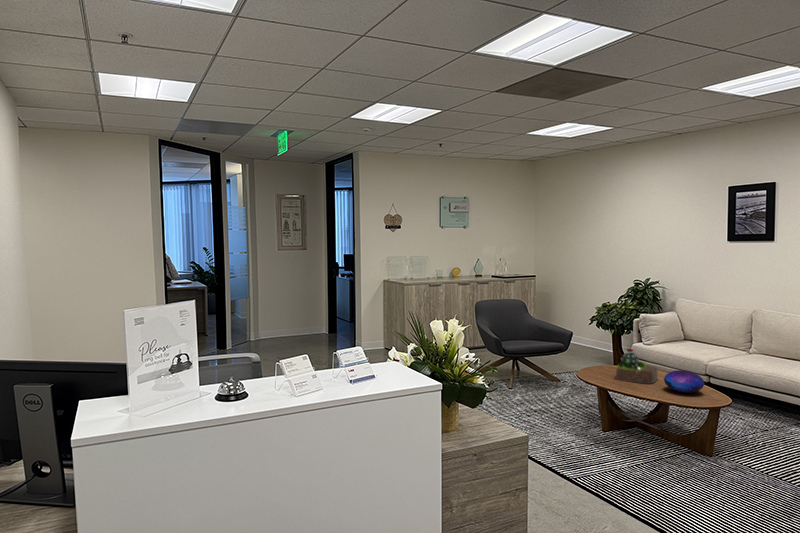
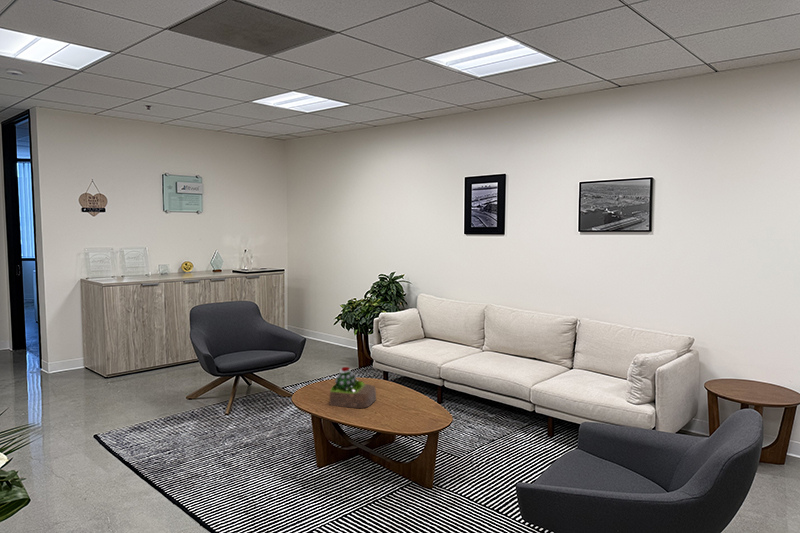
decorative orb: present [664,370,704,393] -> none [377,391,418,418]

